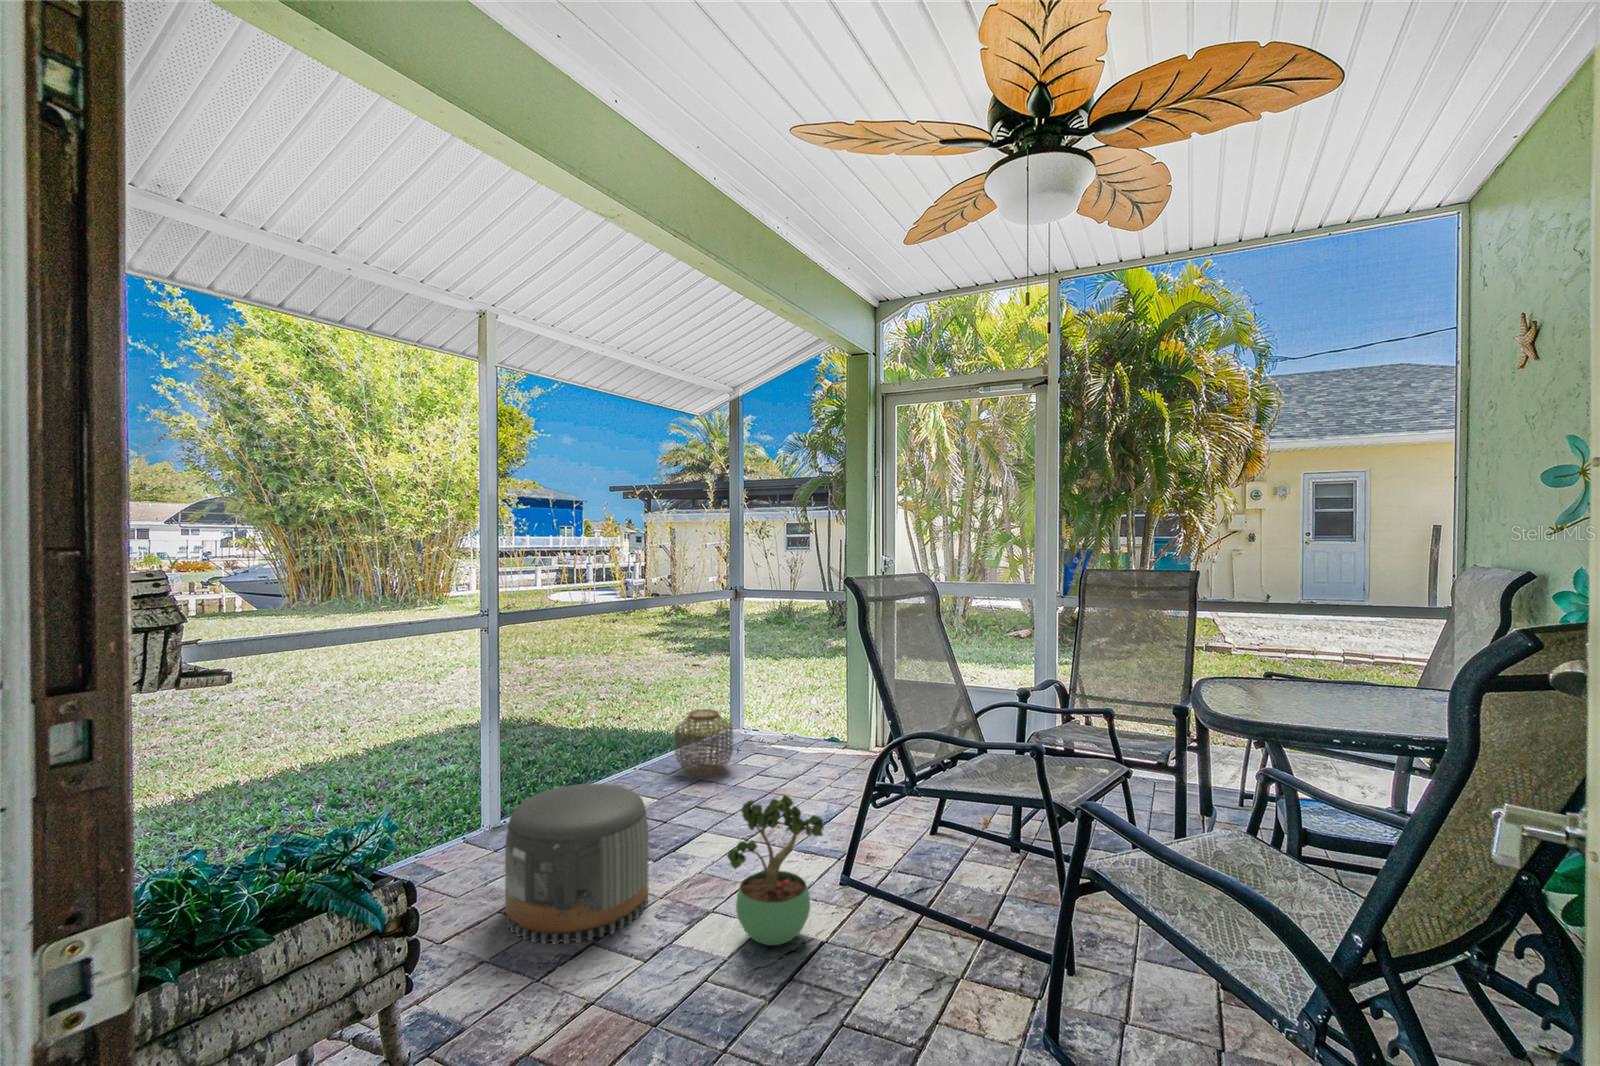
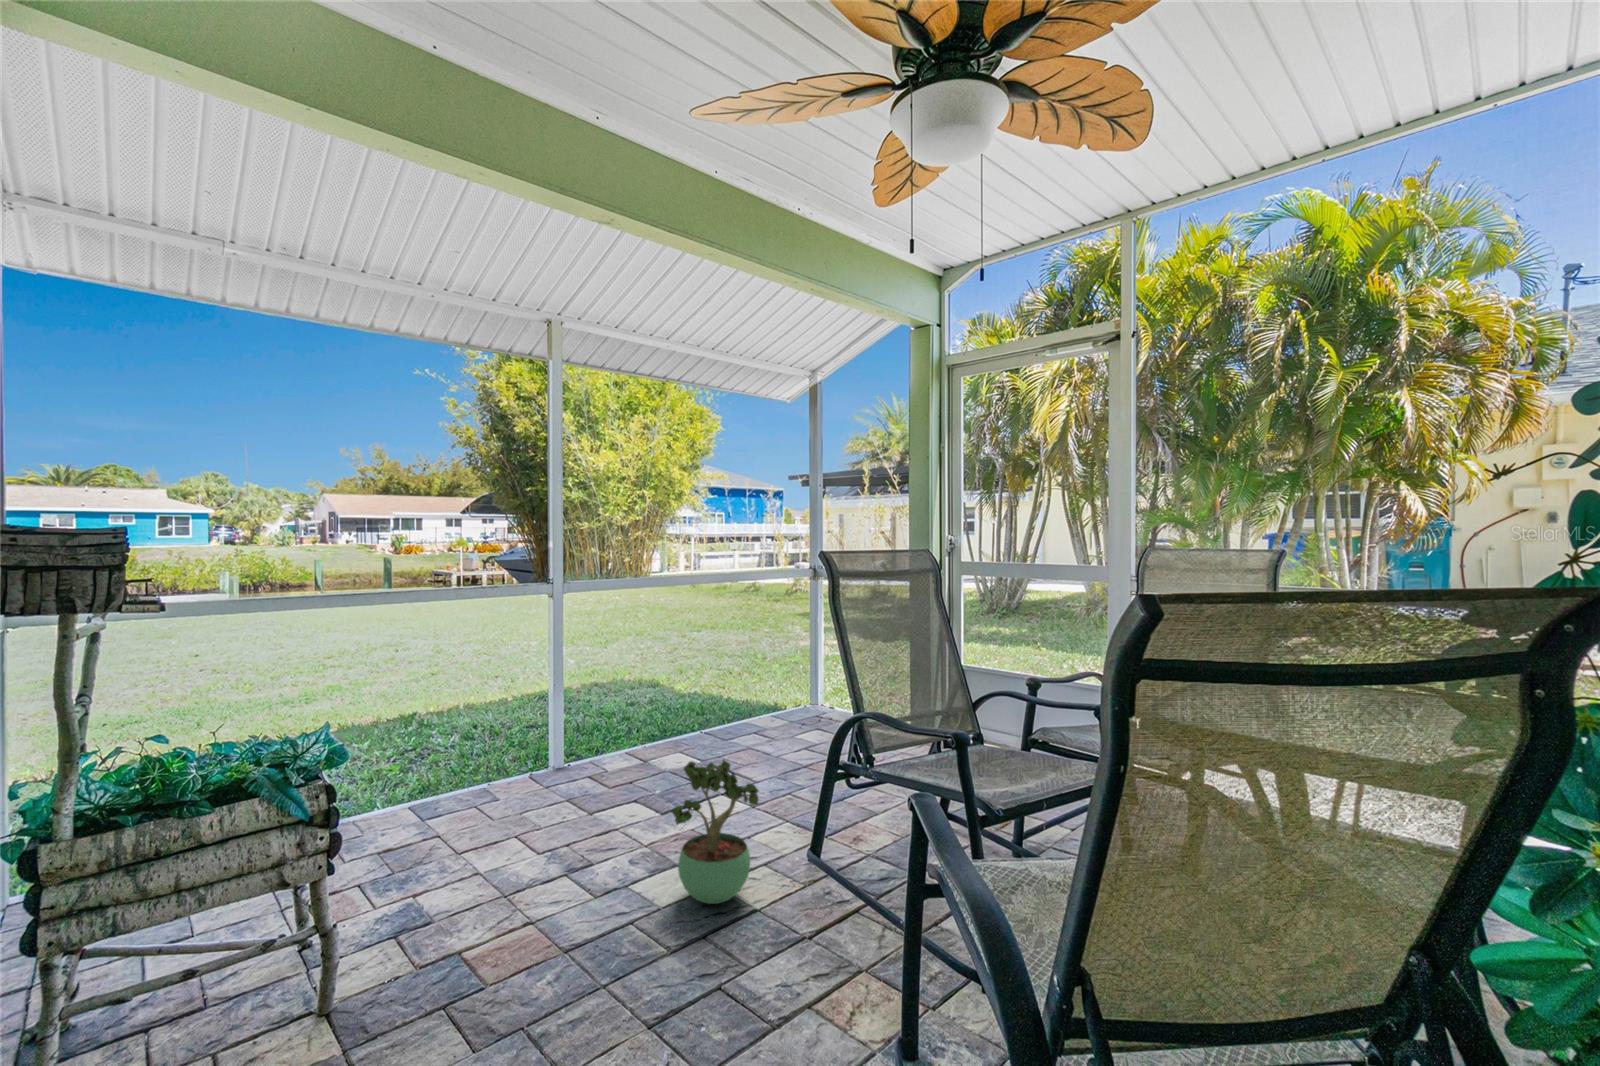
woven basket: present [675,709,733,778] -> none [736,683,791,747]
pouf: present [505,784,649,945] -> none [510,733,638,870]

